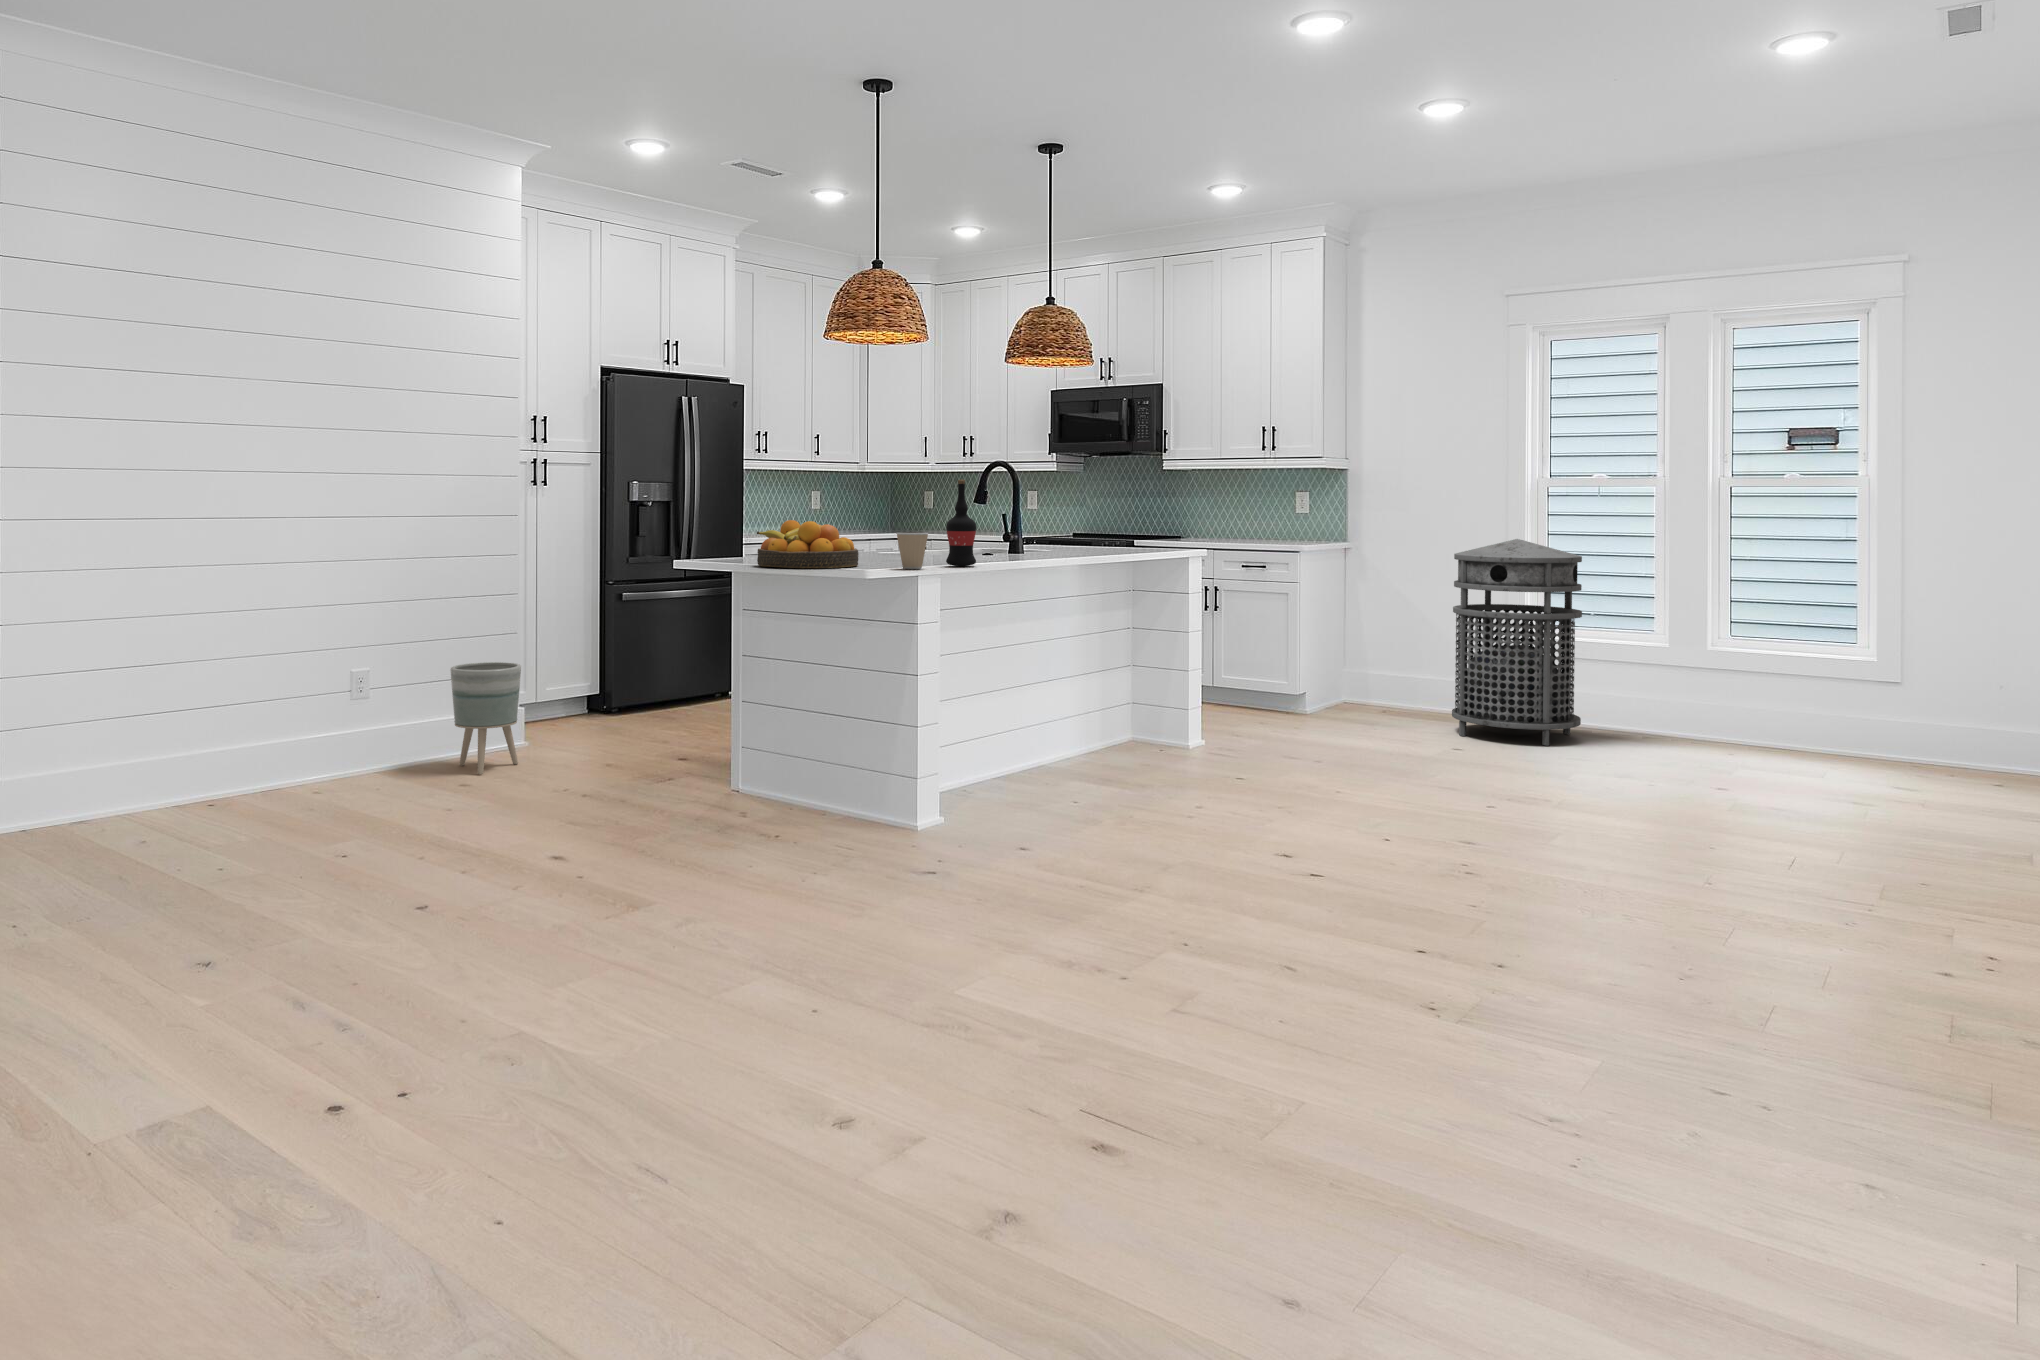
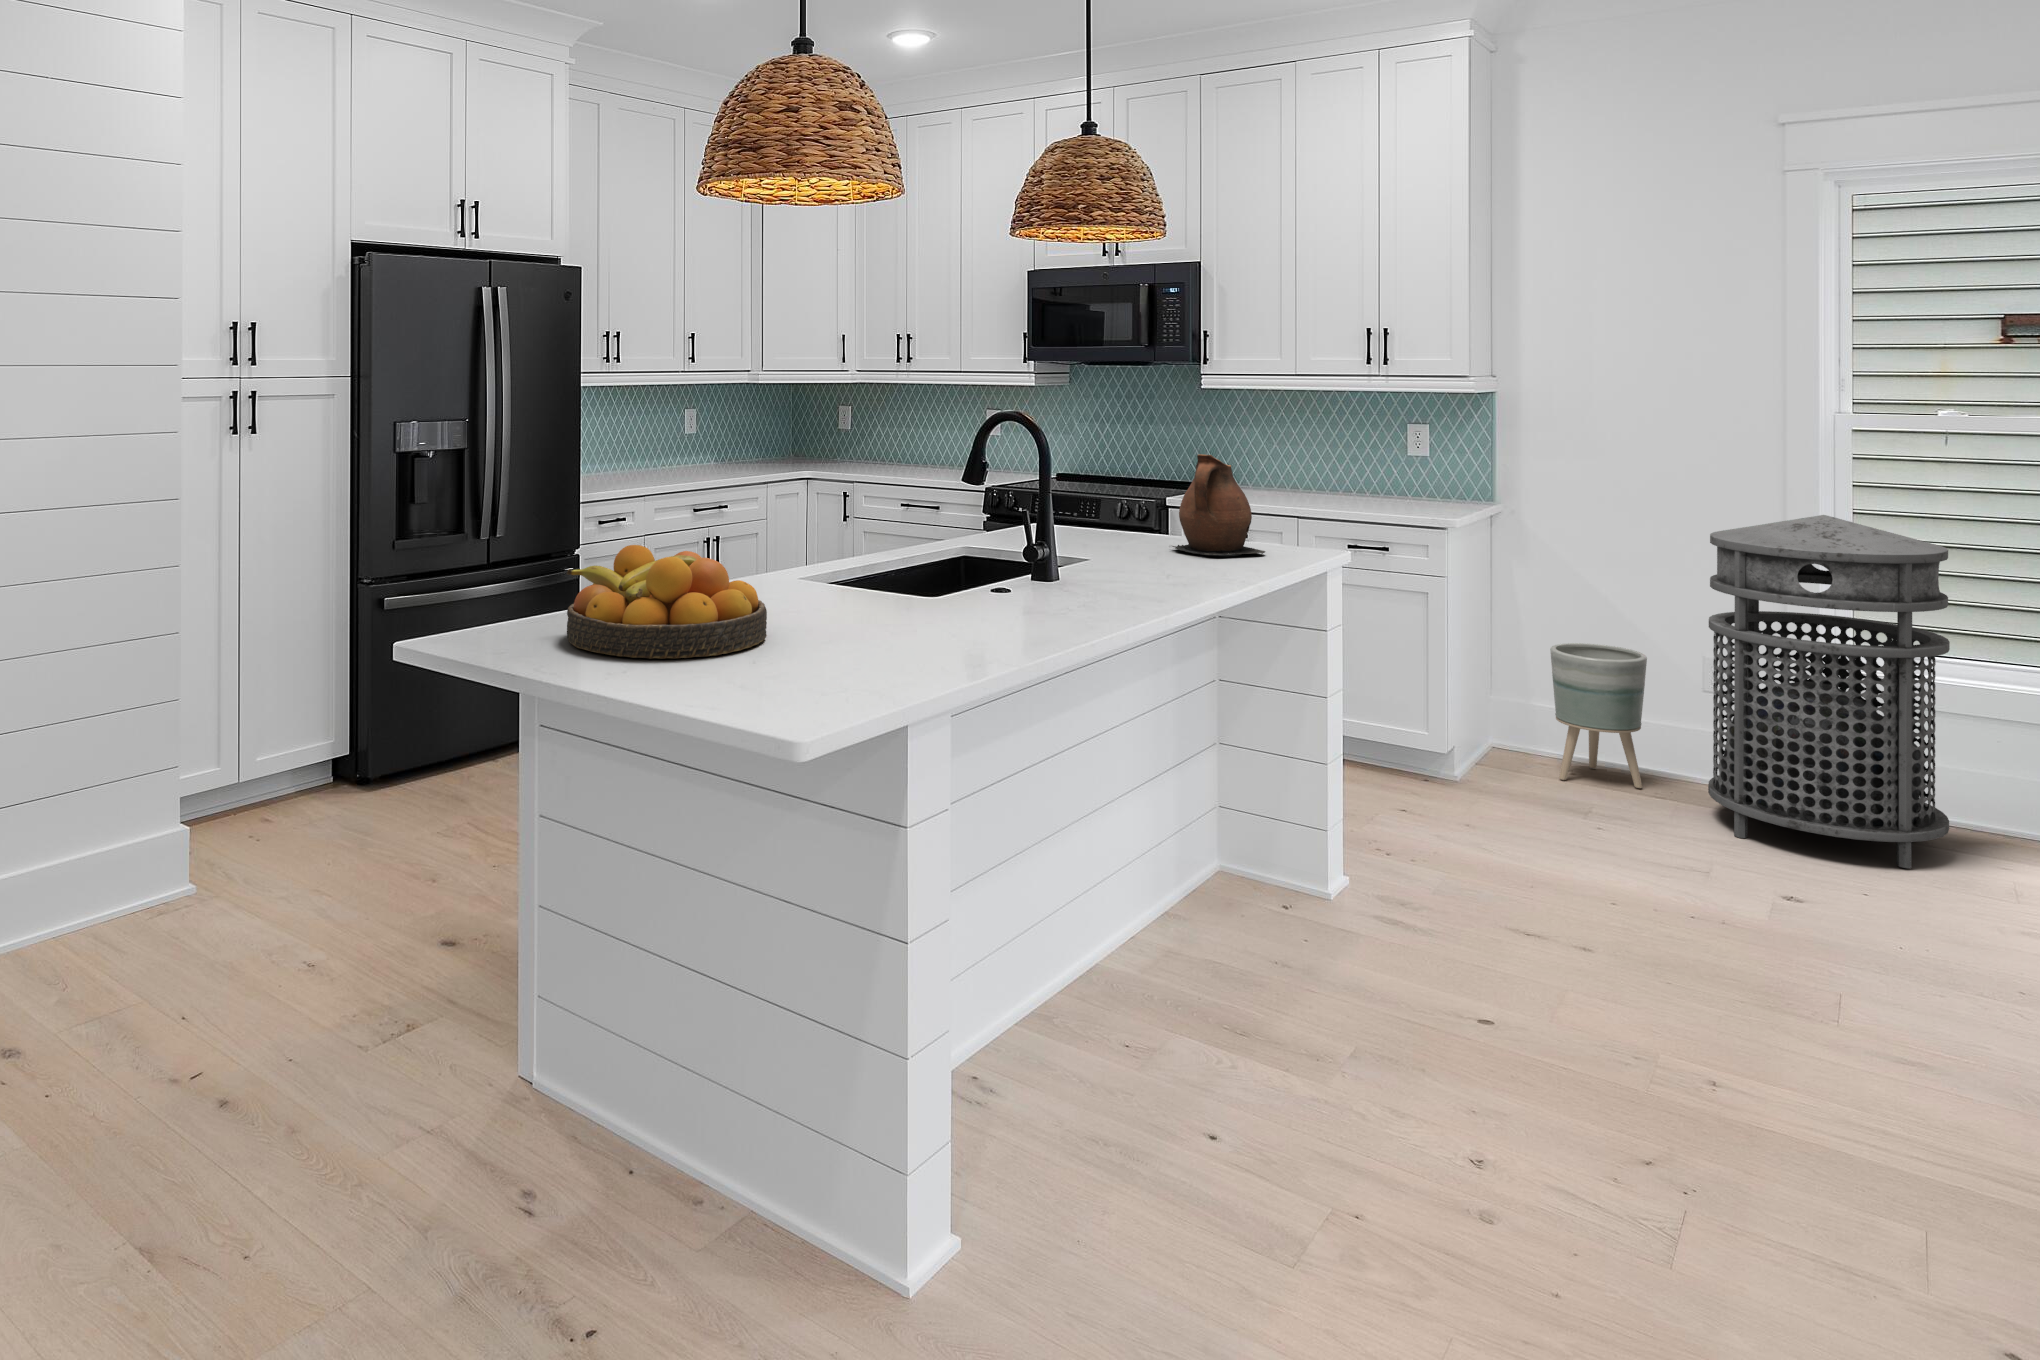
wine bottle: present [946,480,976,566] -> none [939,467,1000,640]
ceramic pitcher: none [1103,494,1158,553] -> present [1172,454,1265,555]
coffee cup: present [896,532,928,569] -> none [846,579,912,661]
planter: present [450,662,521,774] -> present [1550,643,1647,788]

